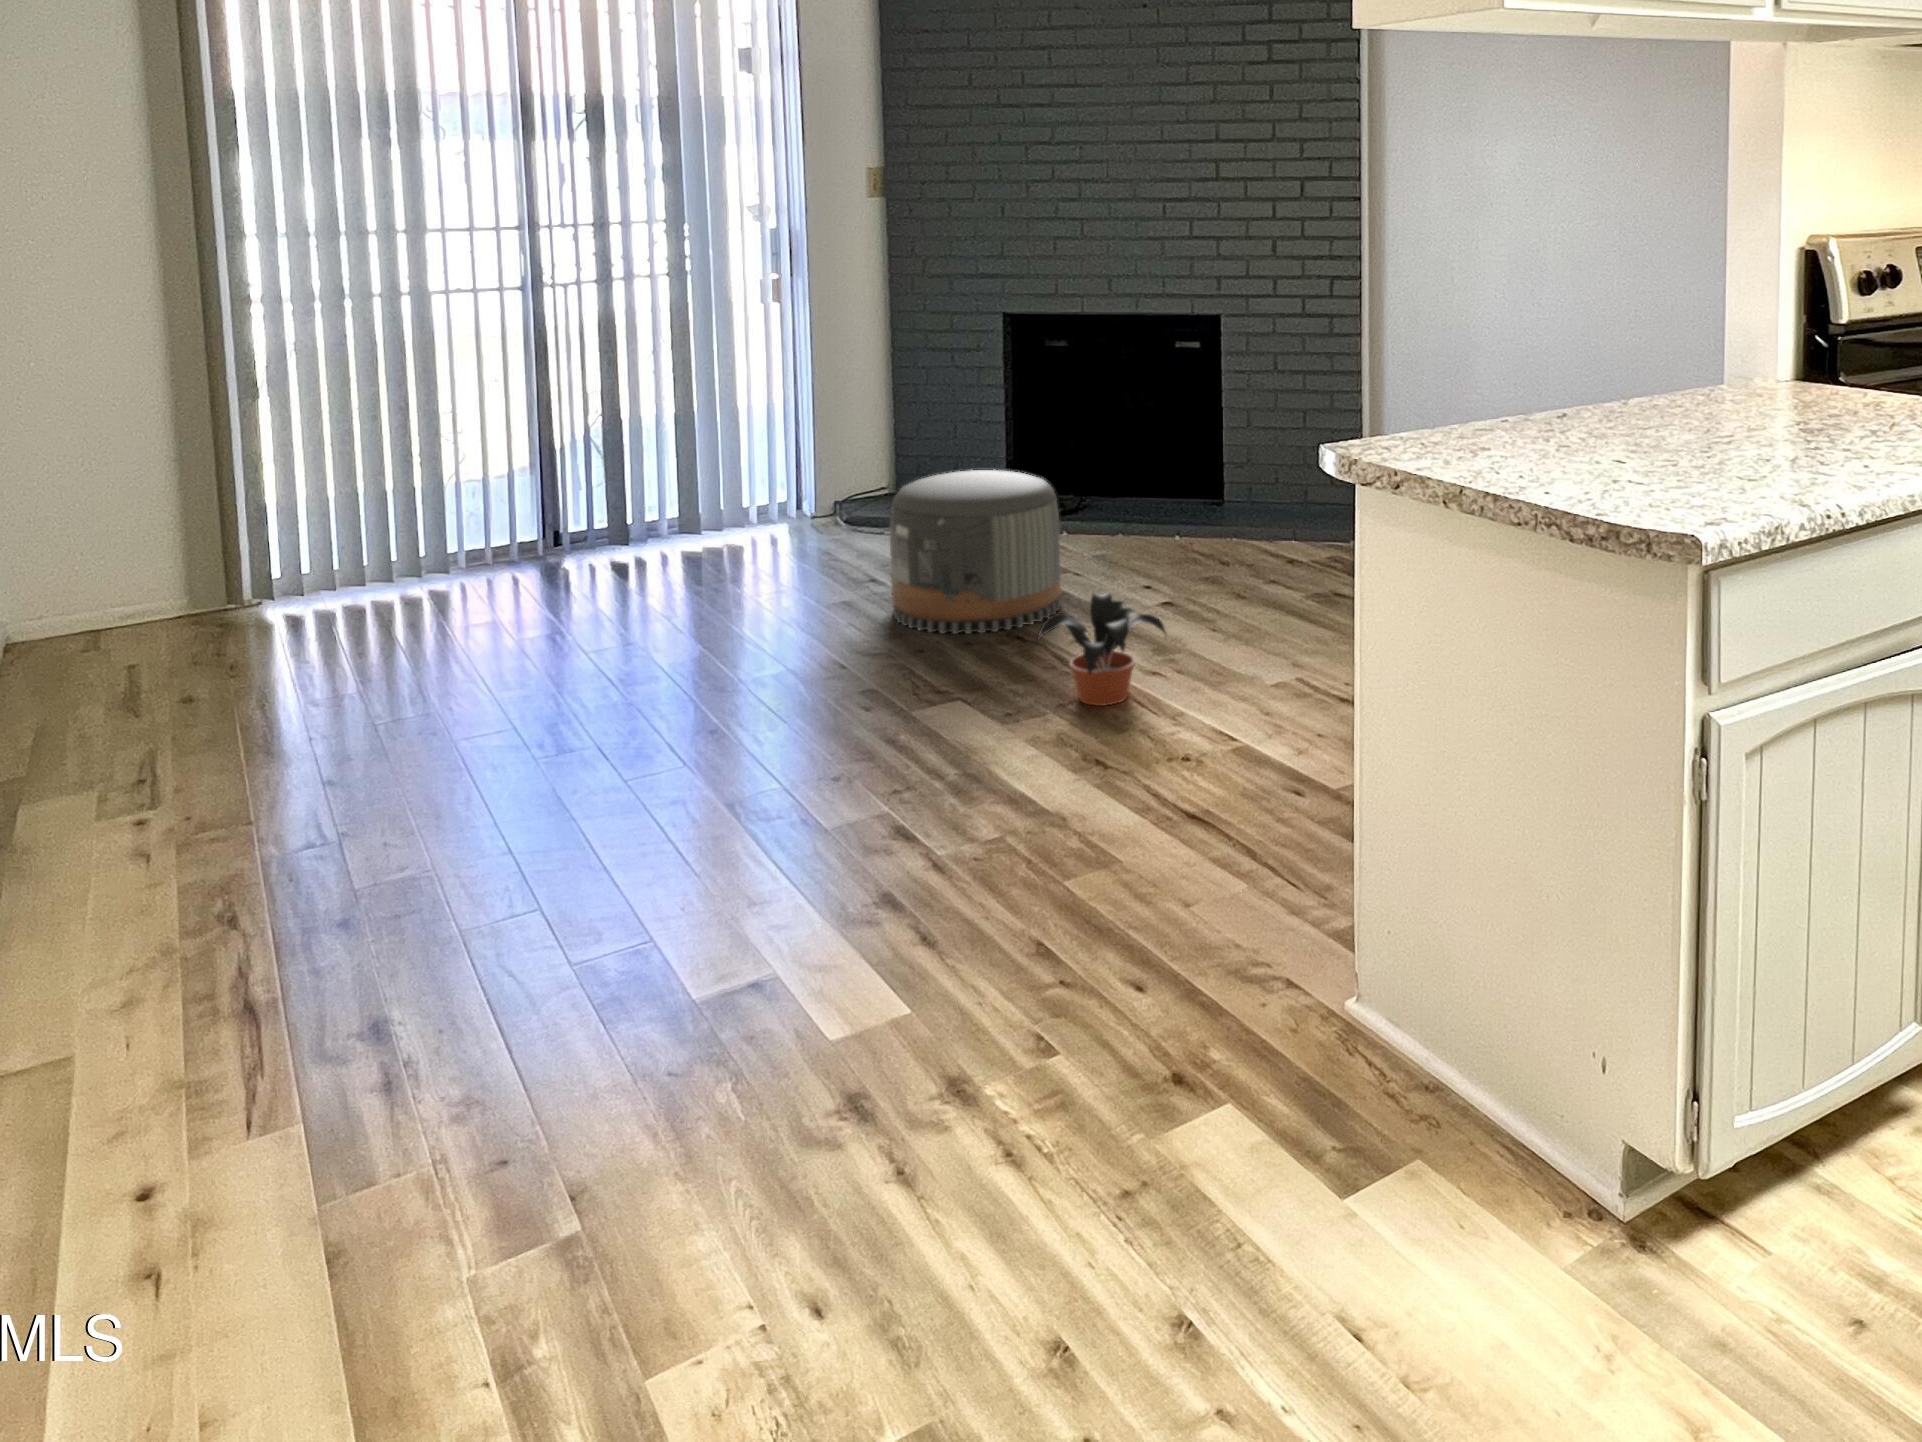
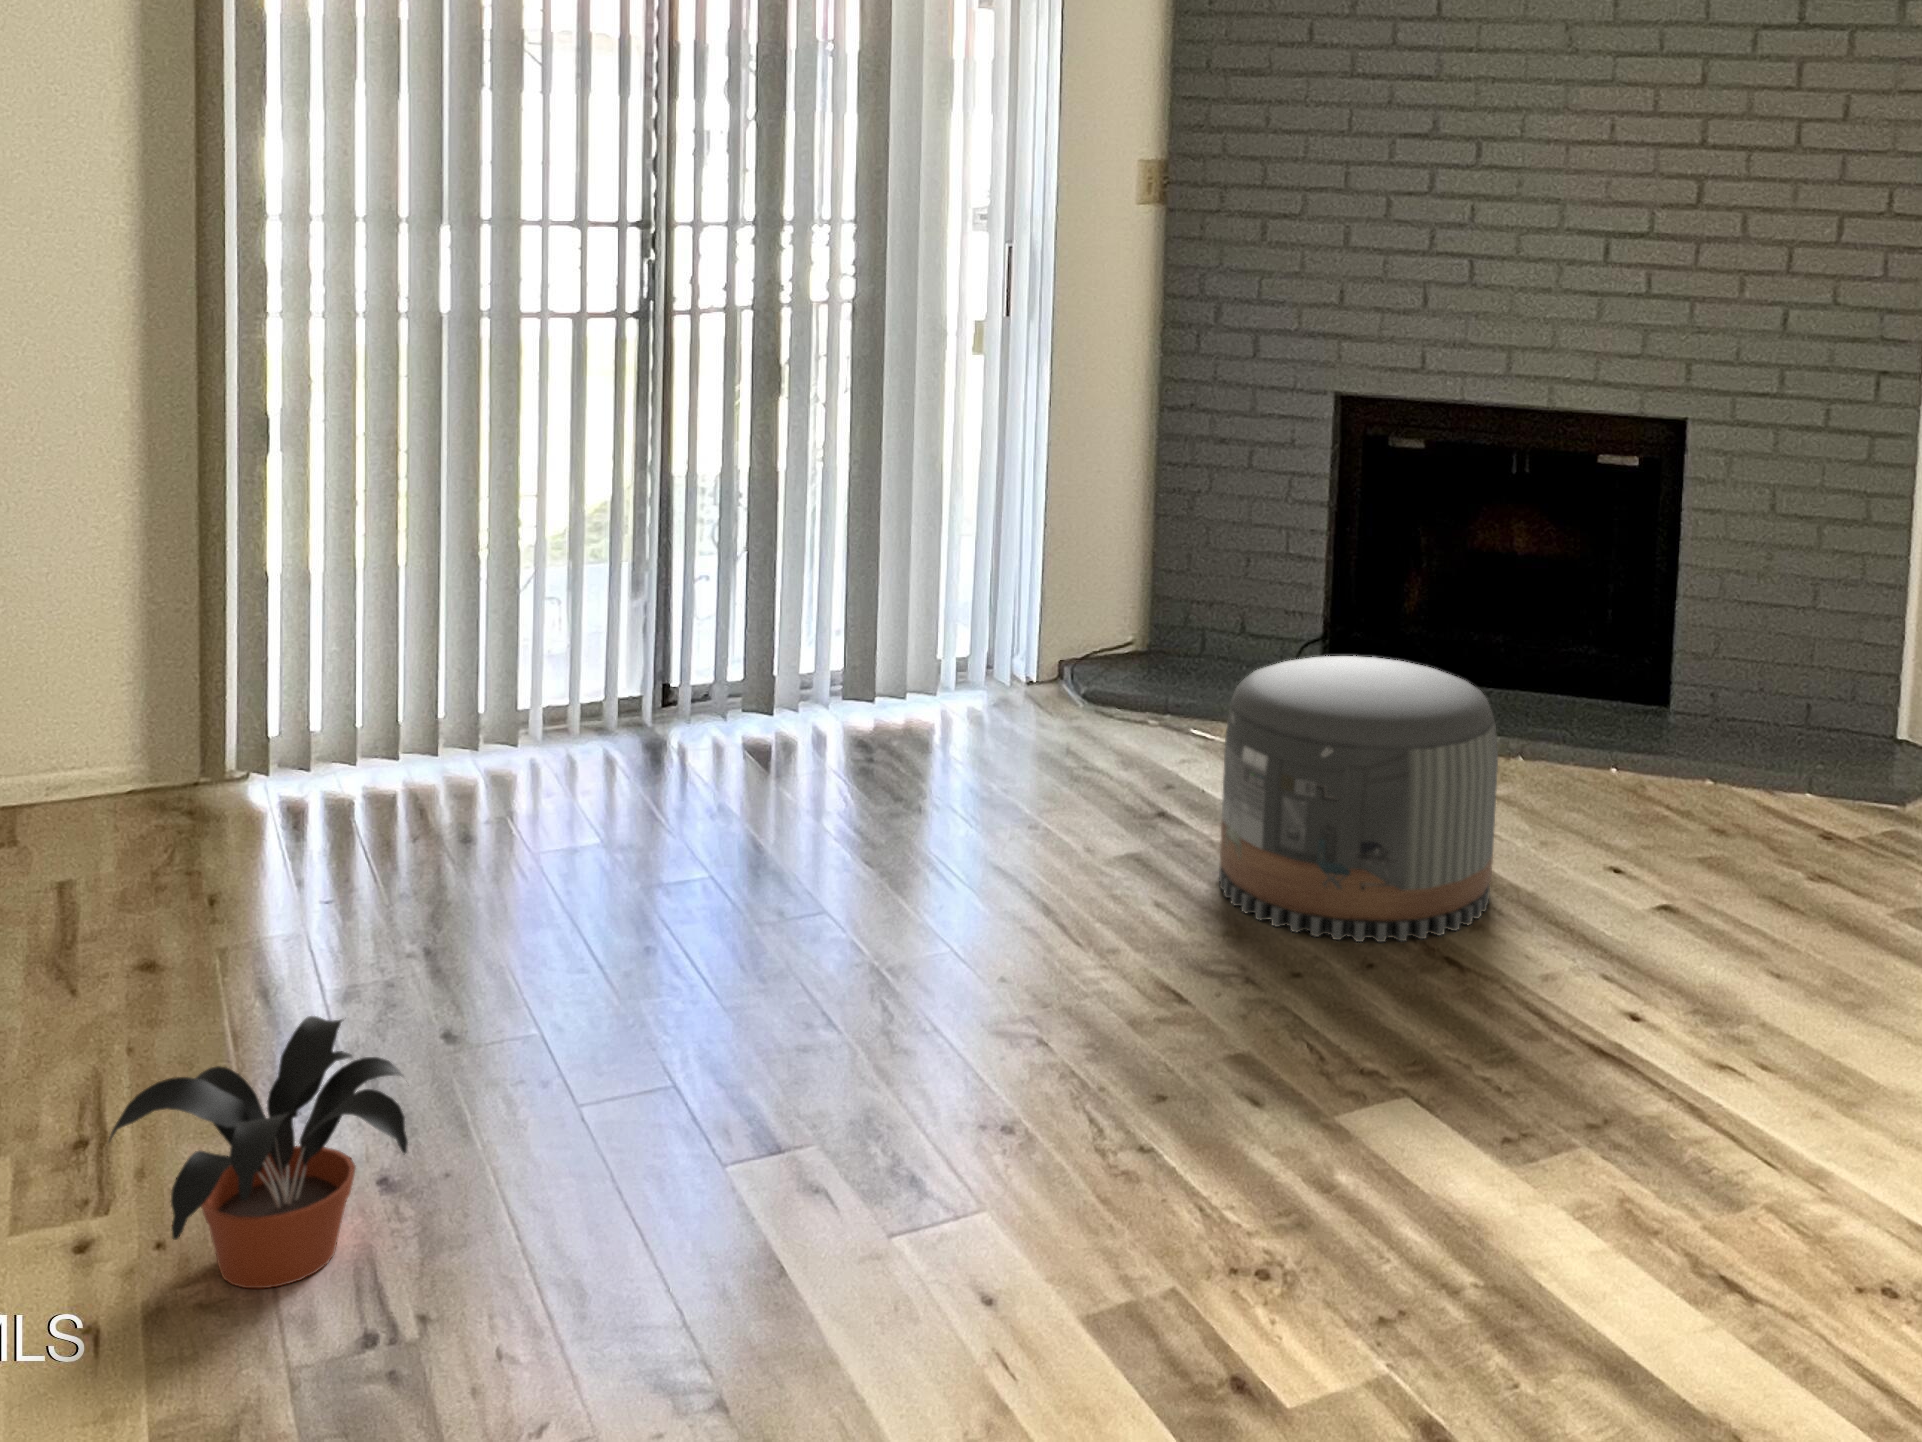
potted plant: present [1037,593,1165,706] -> present [109,1016,408,1288]

